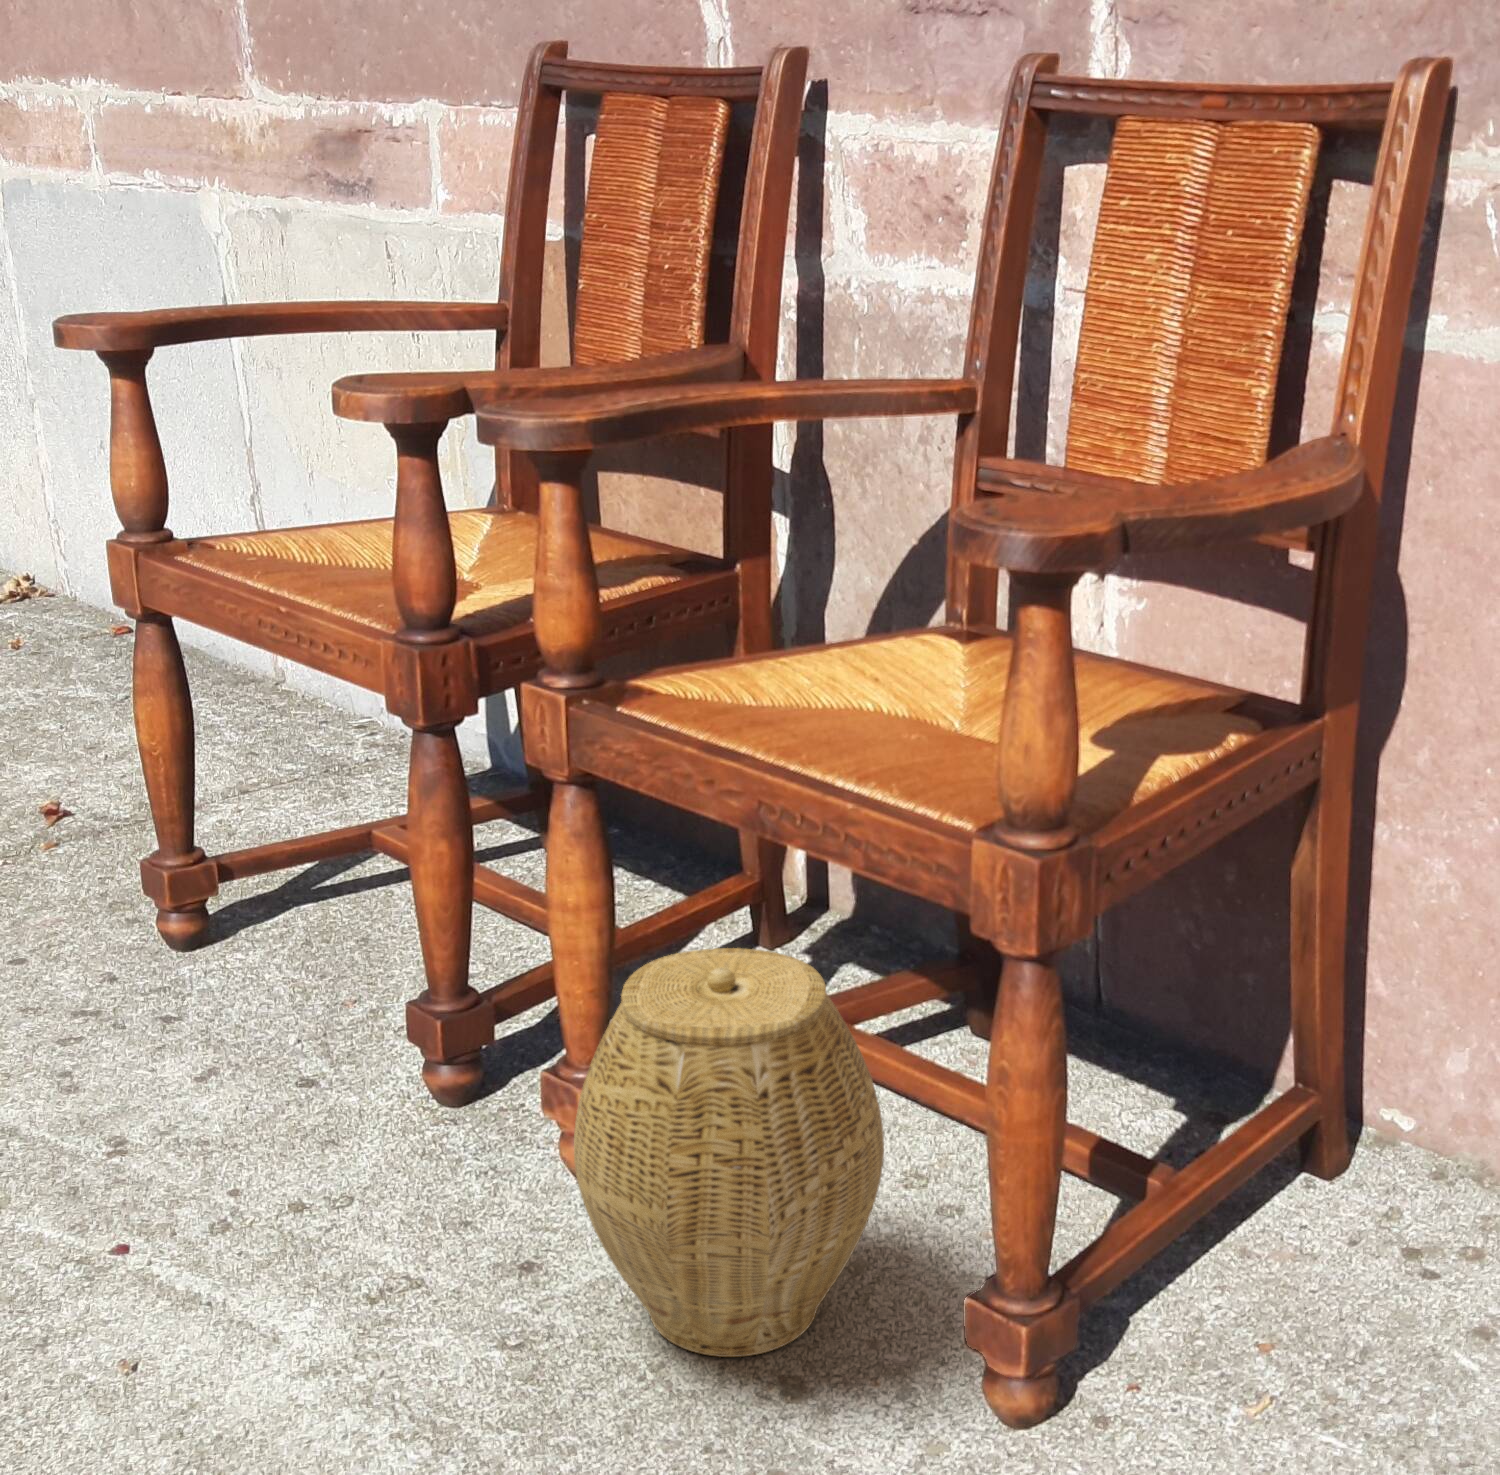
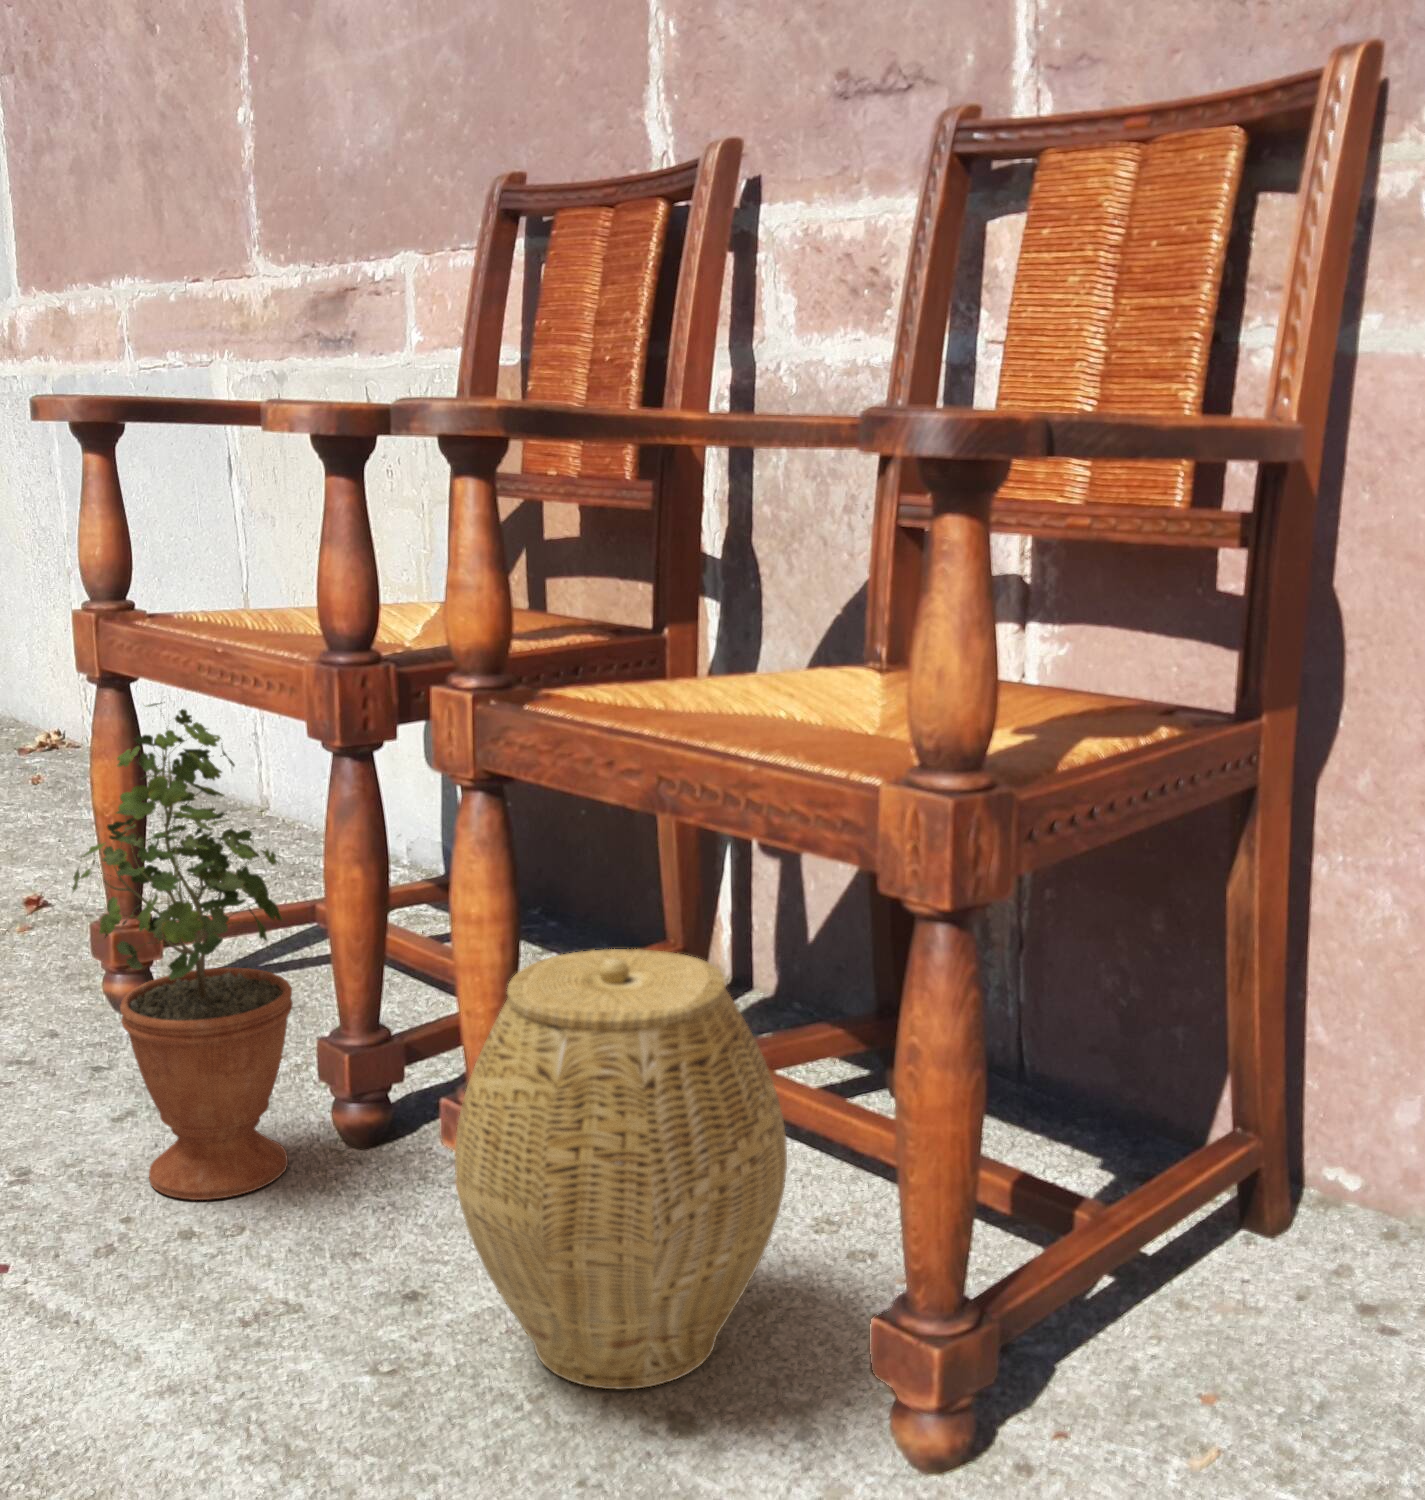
potted plant: none [170,686,383,1167] -> present [72,703,293,1200]

